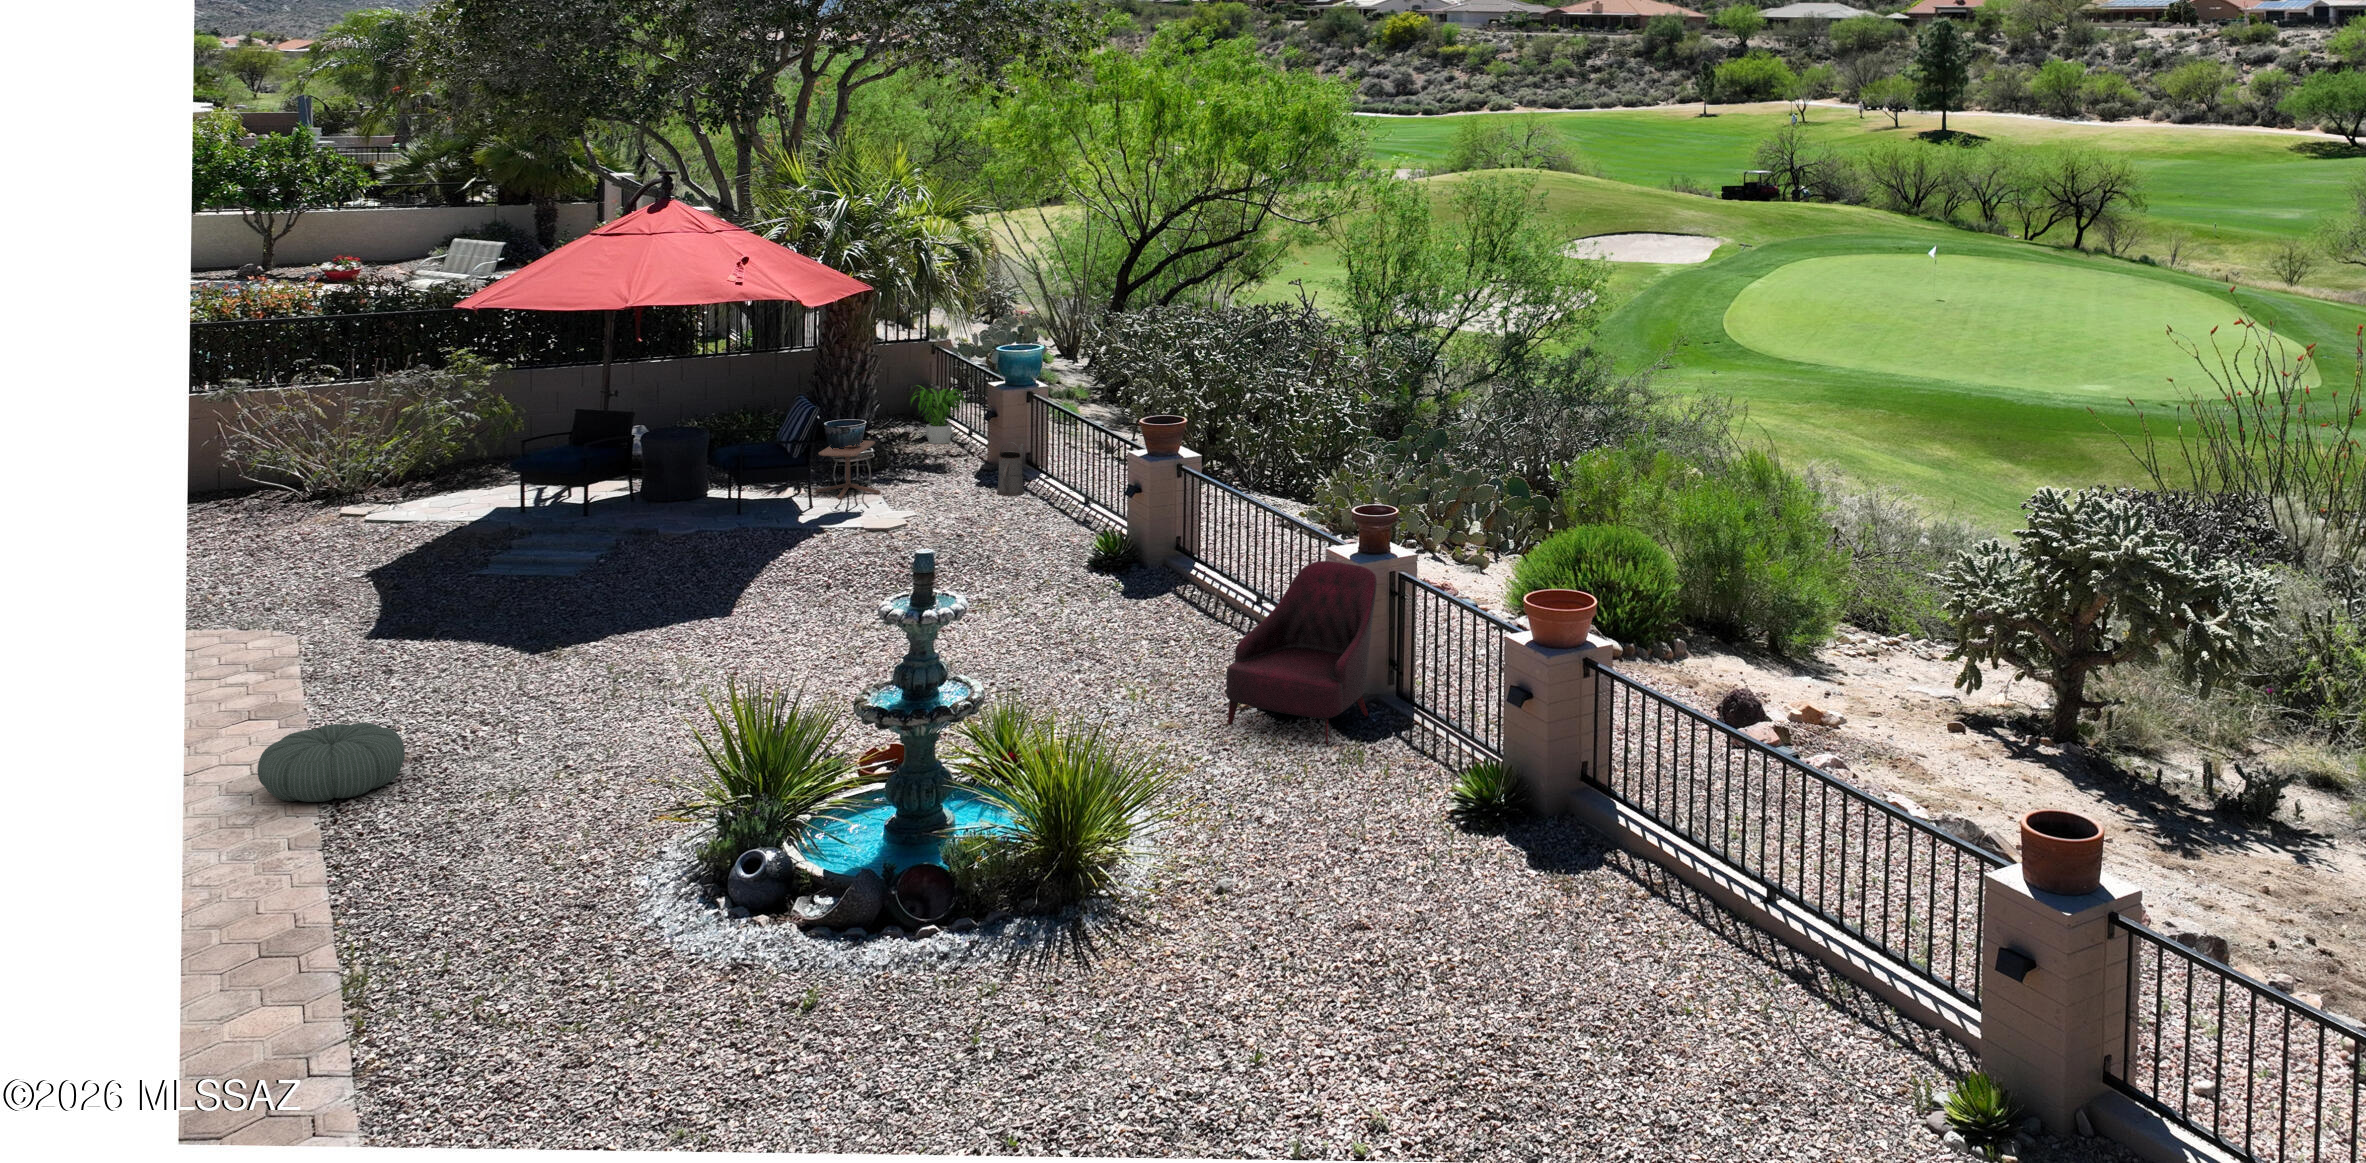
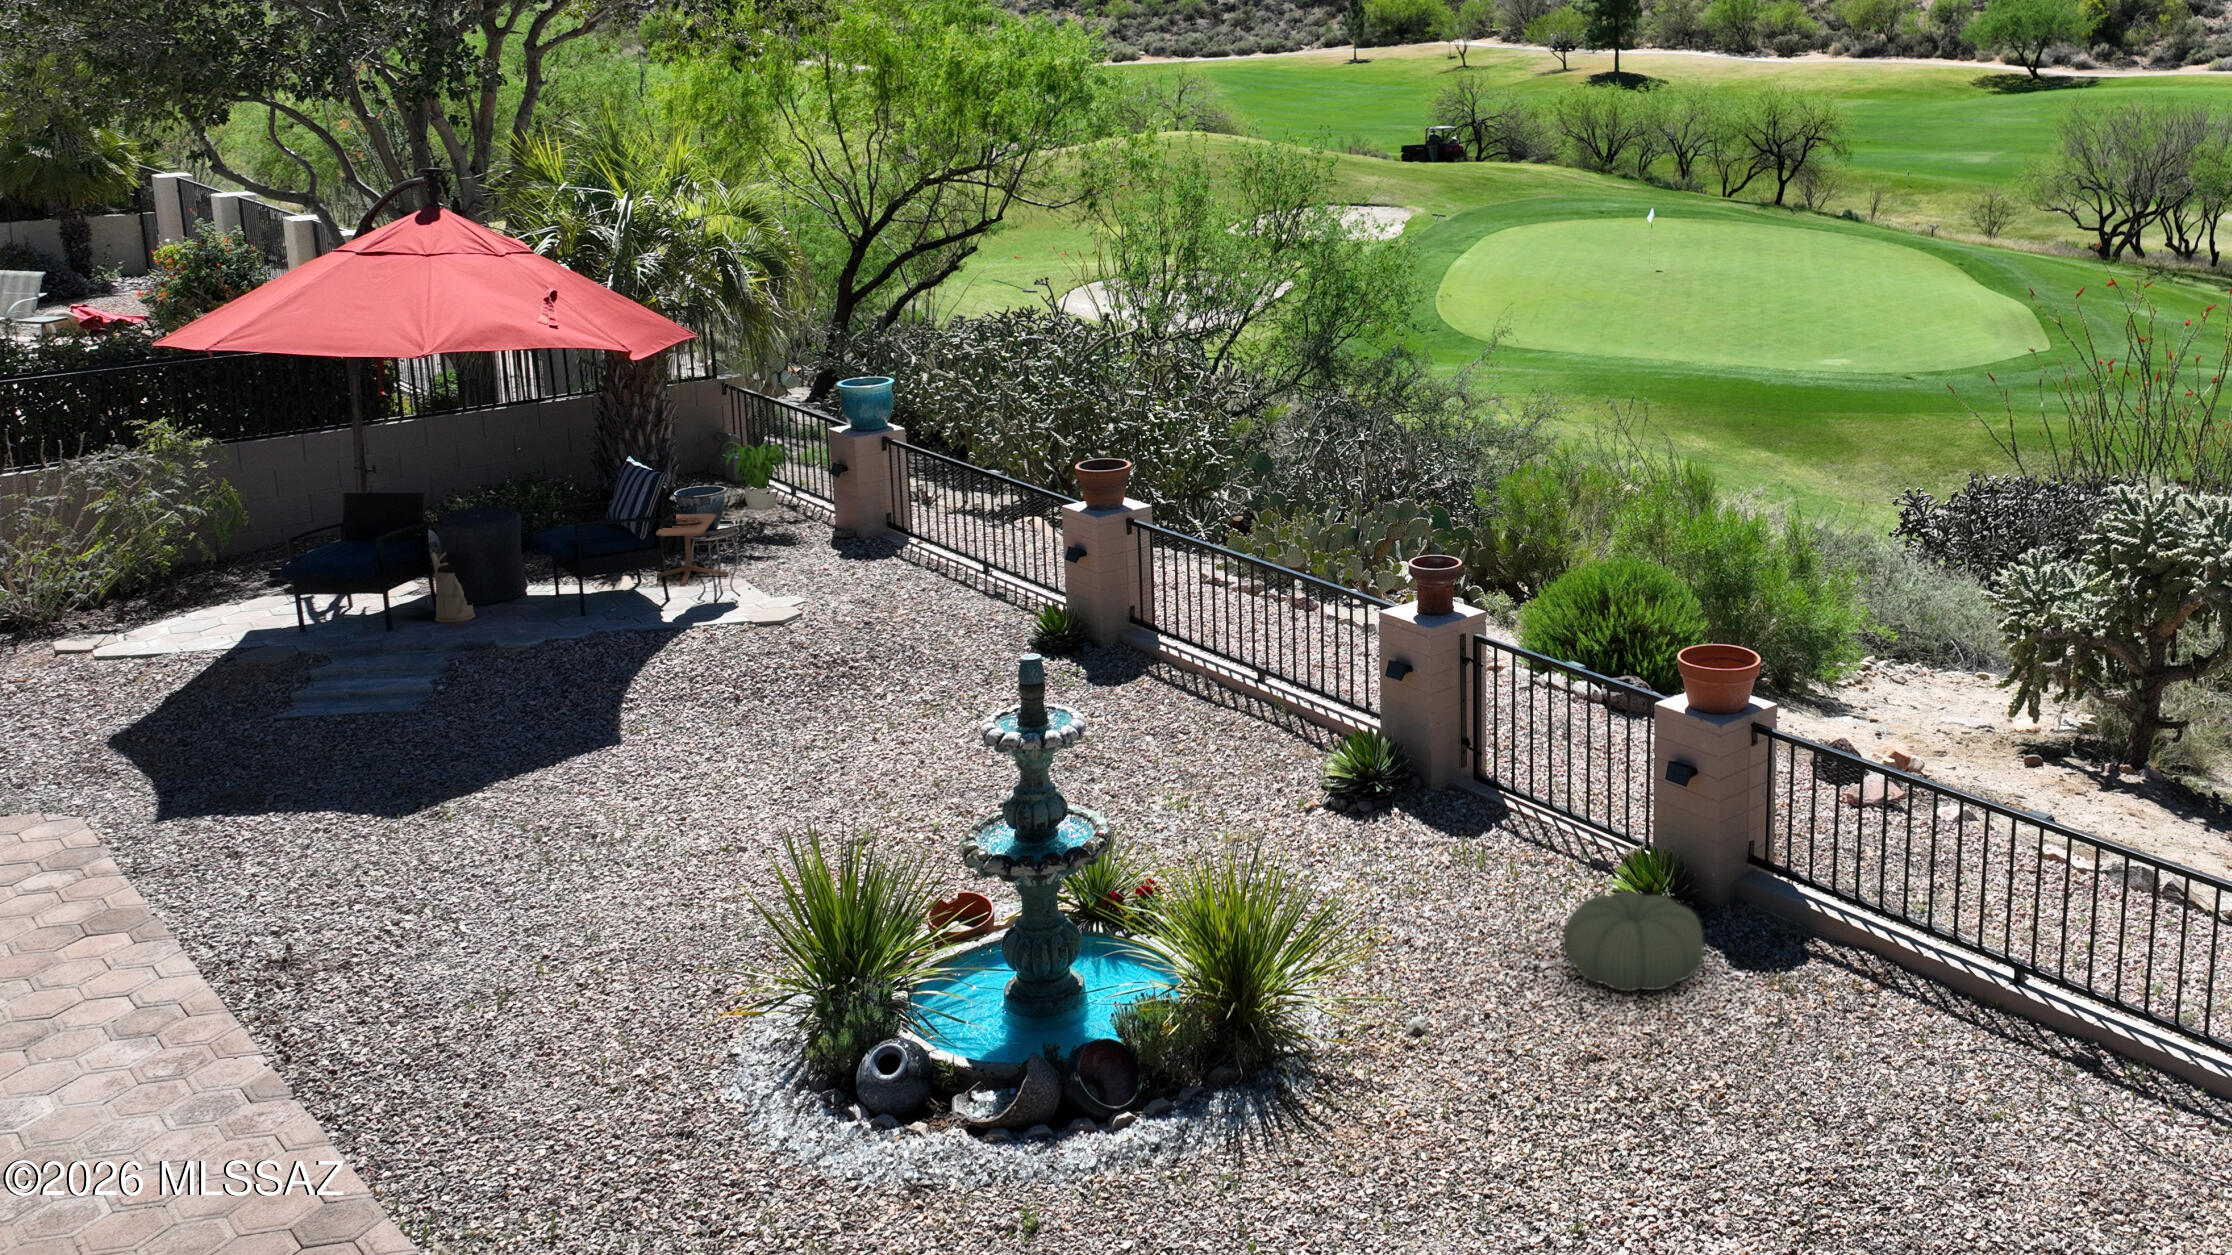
watering can: present [997,442,1024,496] -> present [431,552,475,623]
armchair: present [1226,561,1377,744] -> none [1299,631,1452,841]
pouf: present [258,723,405,802] -> present [1563,891,1704,991]

